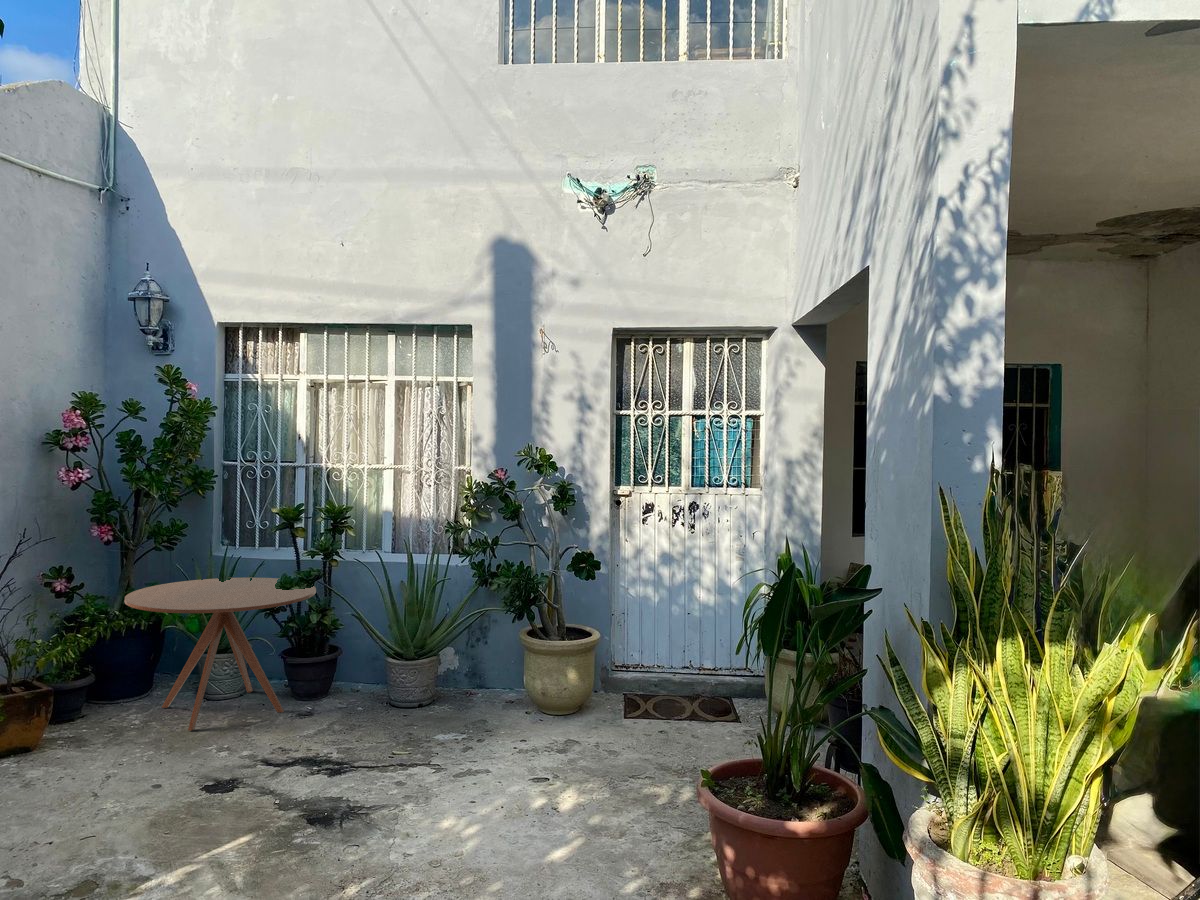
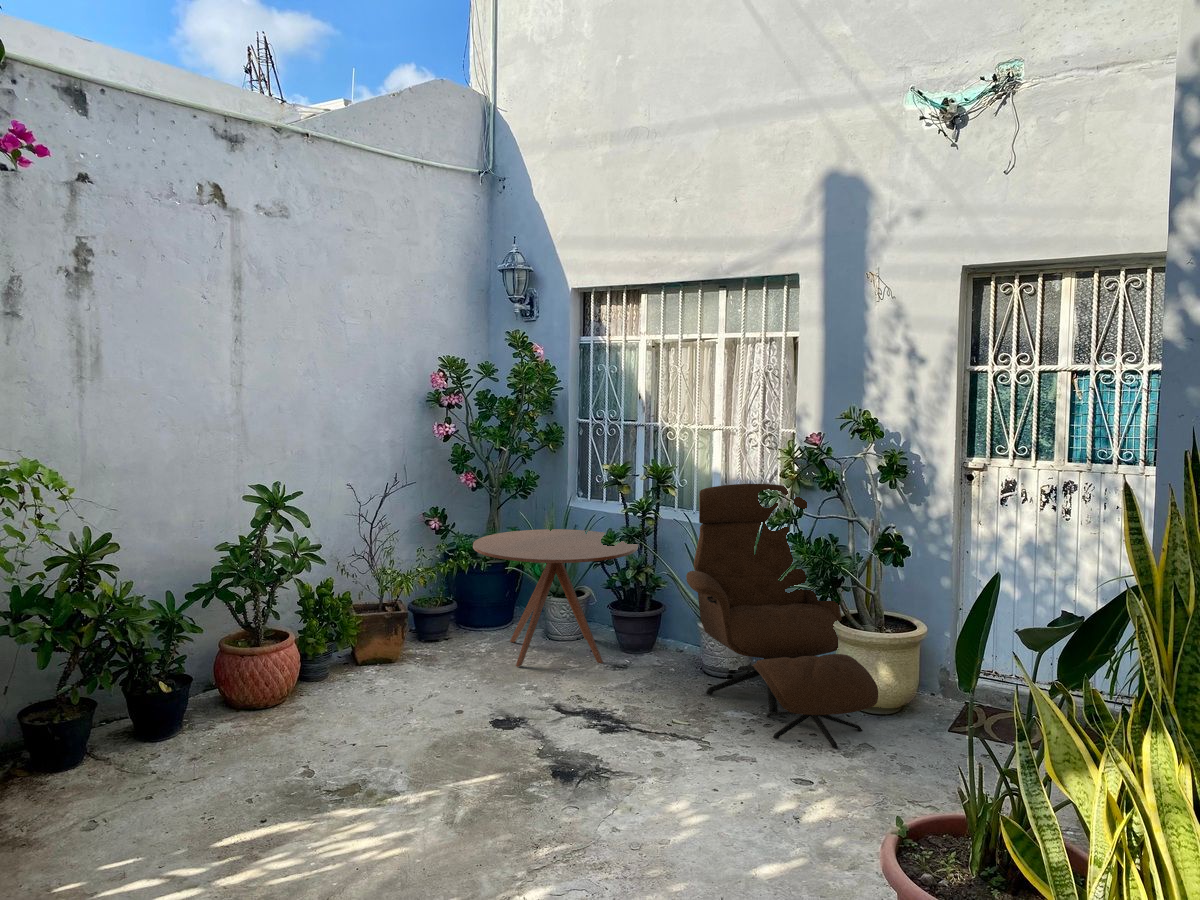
lounge chair: none [379,517,578,748] -> present [686,484,878,748]

